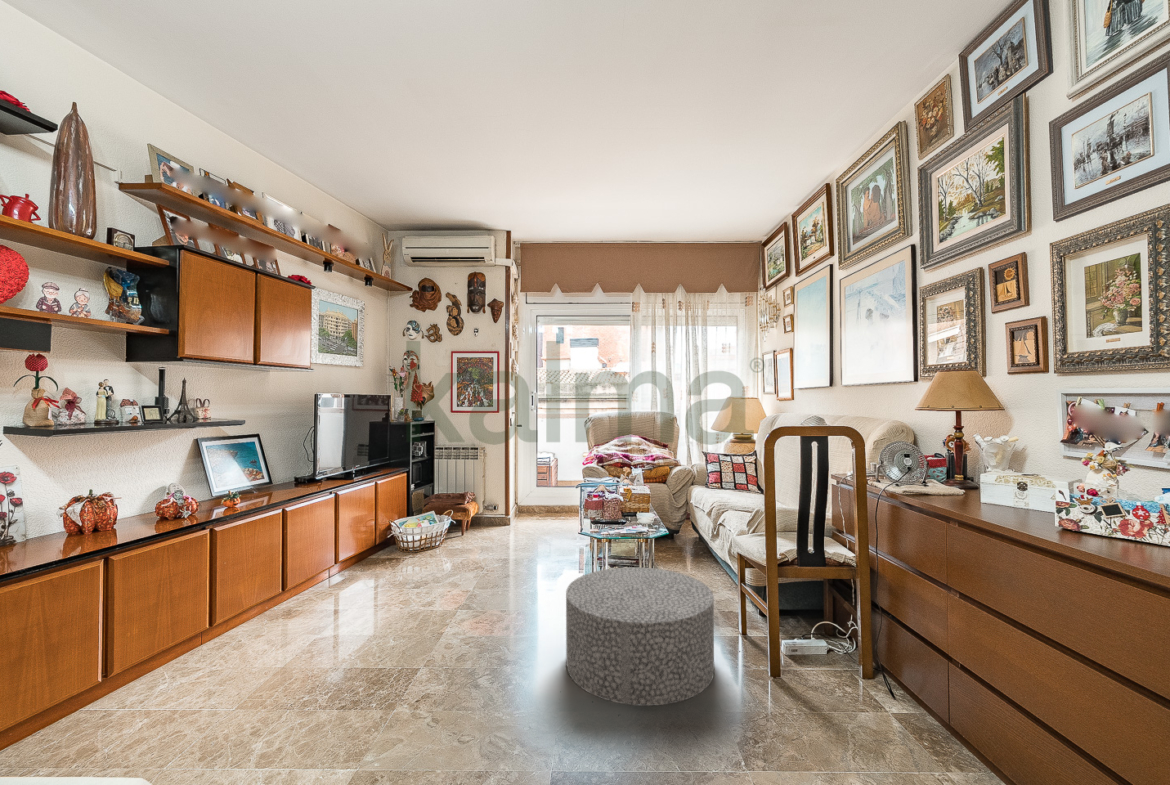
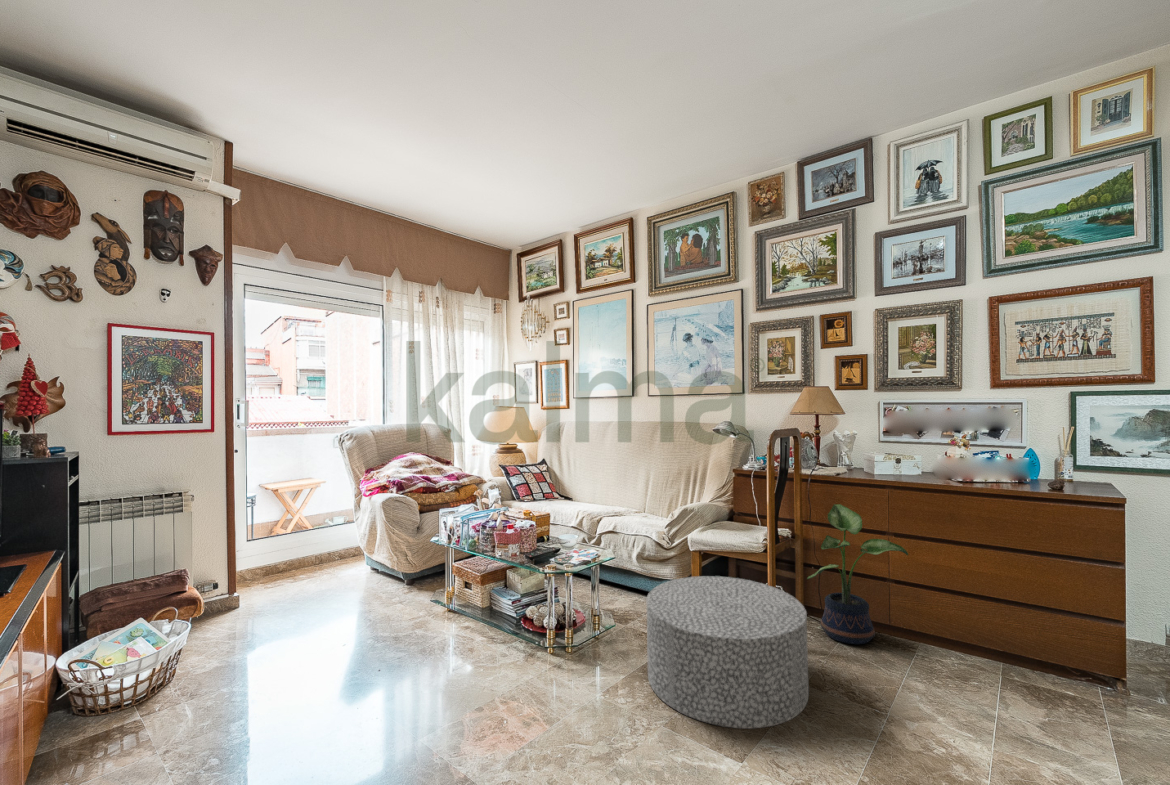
potted plant: none [774,541,888,721] -> present [807,504,908,644]

